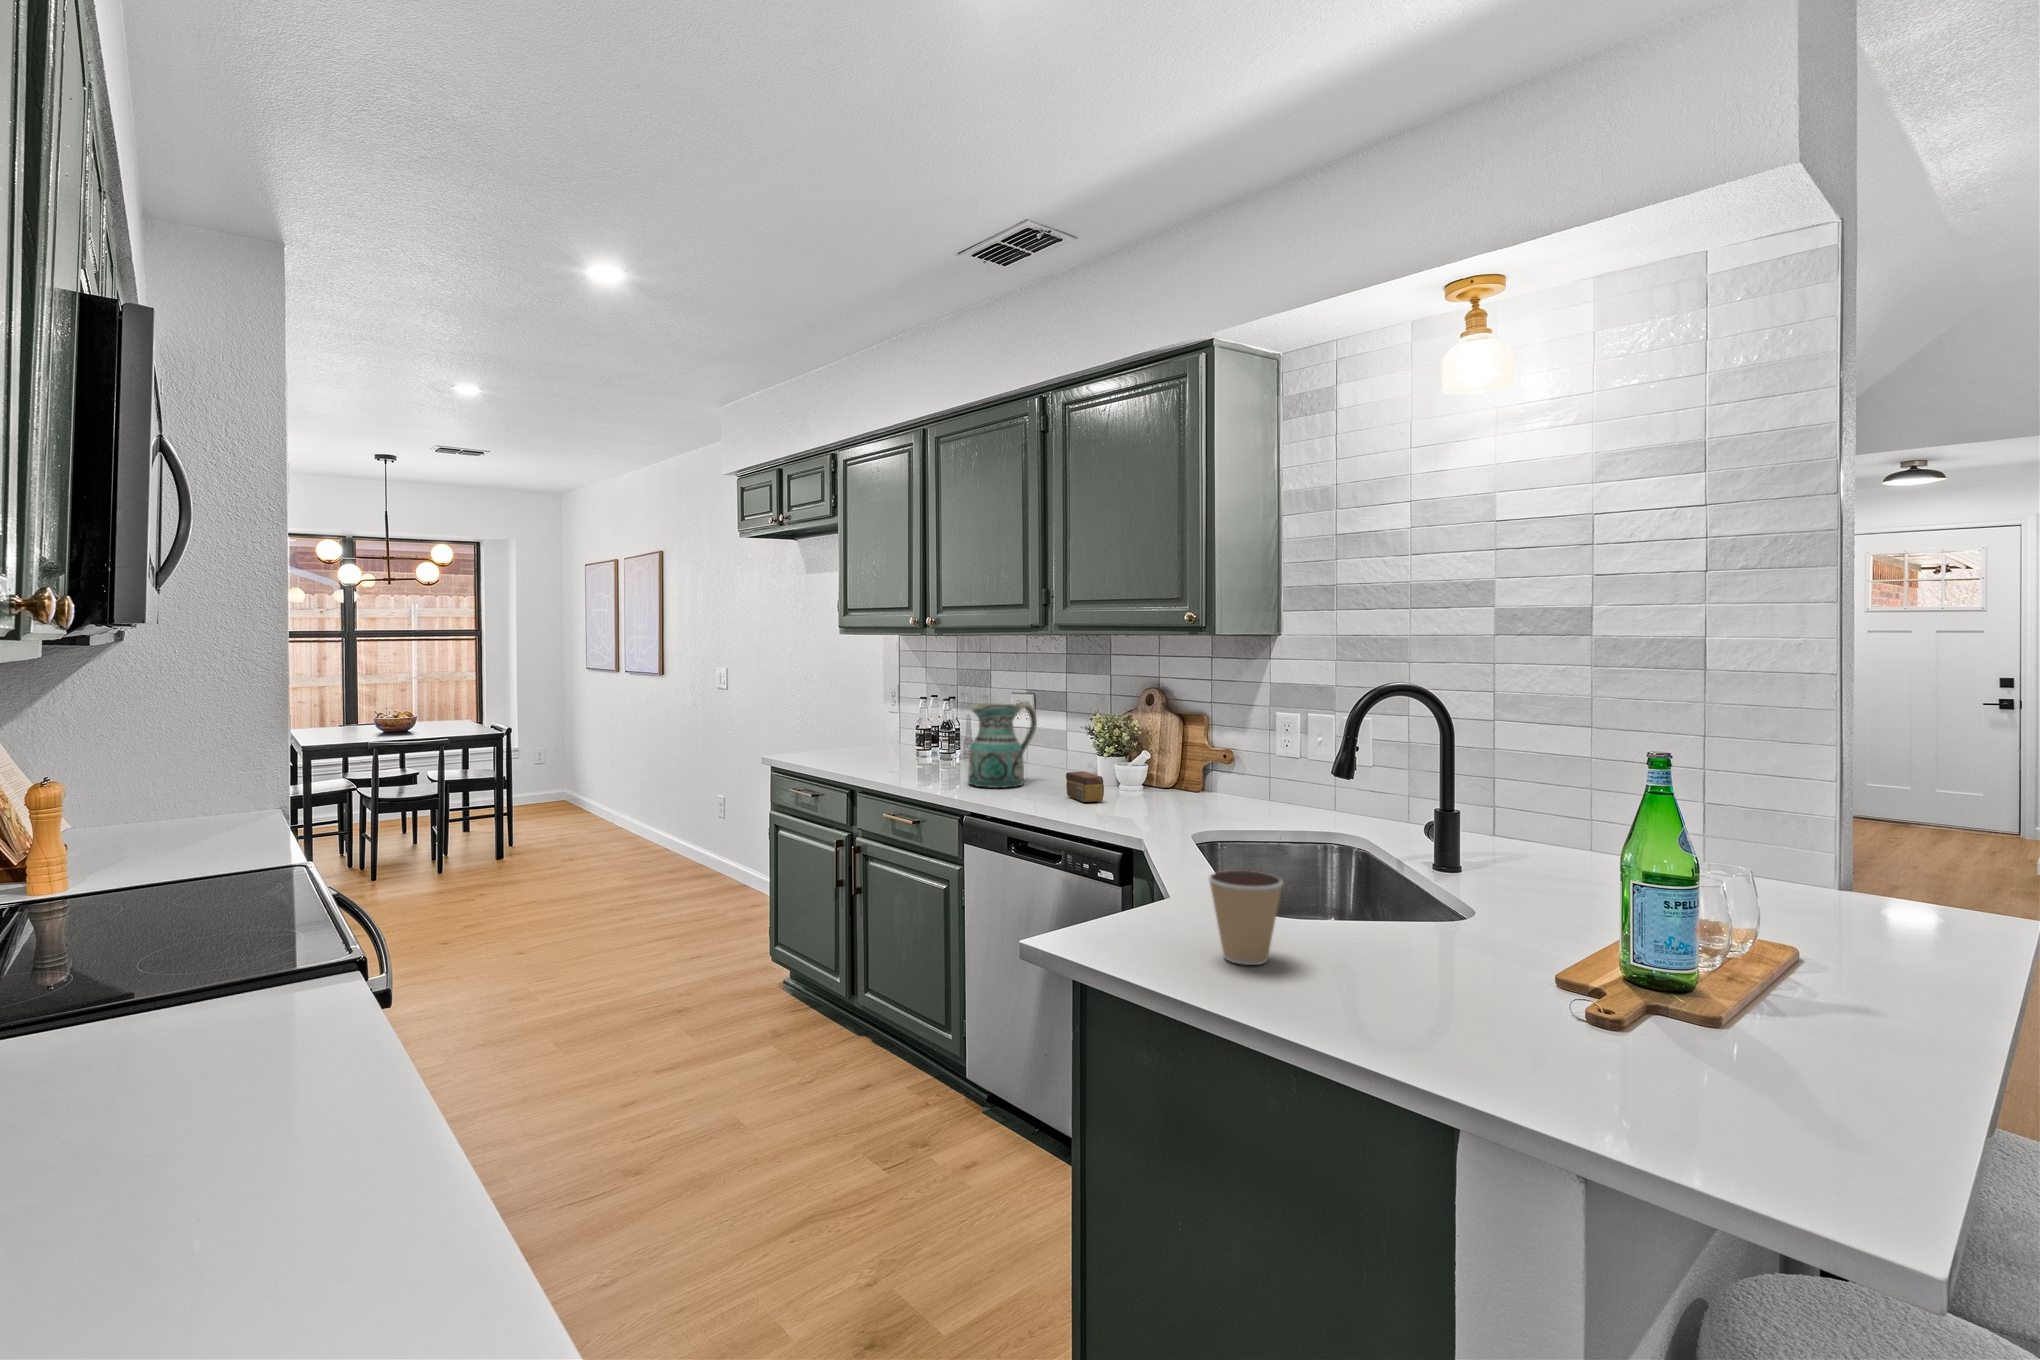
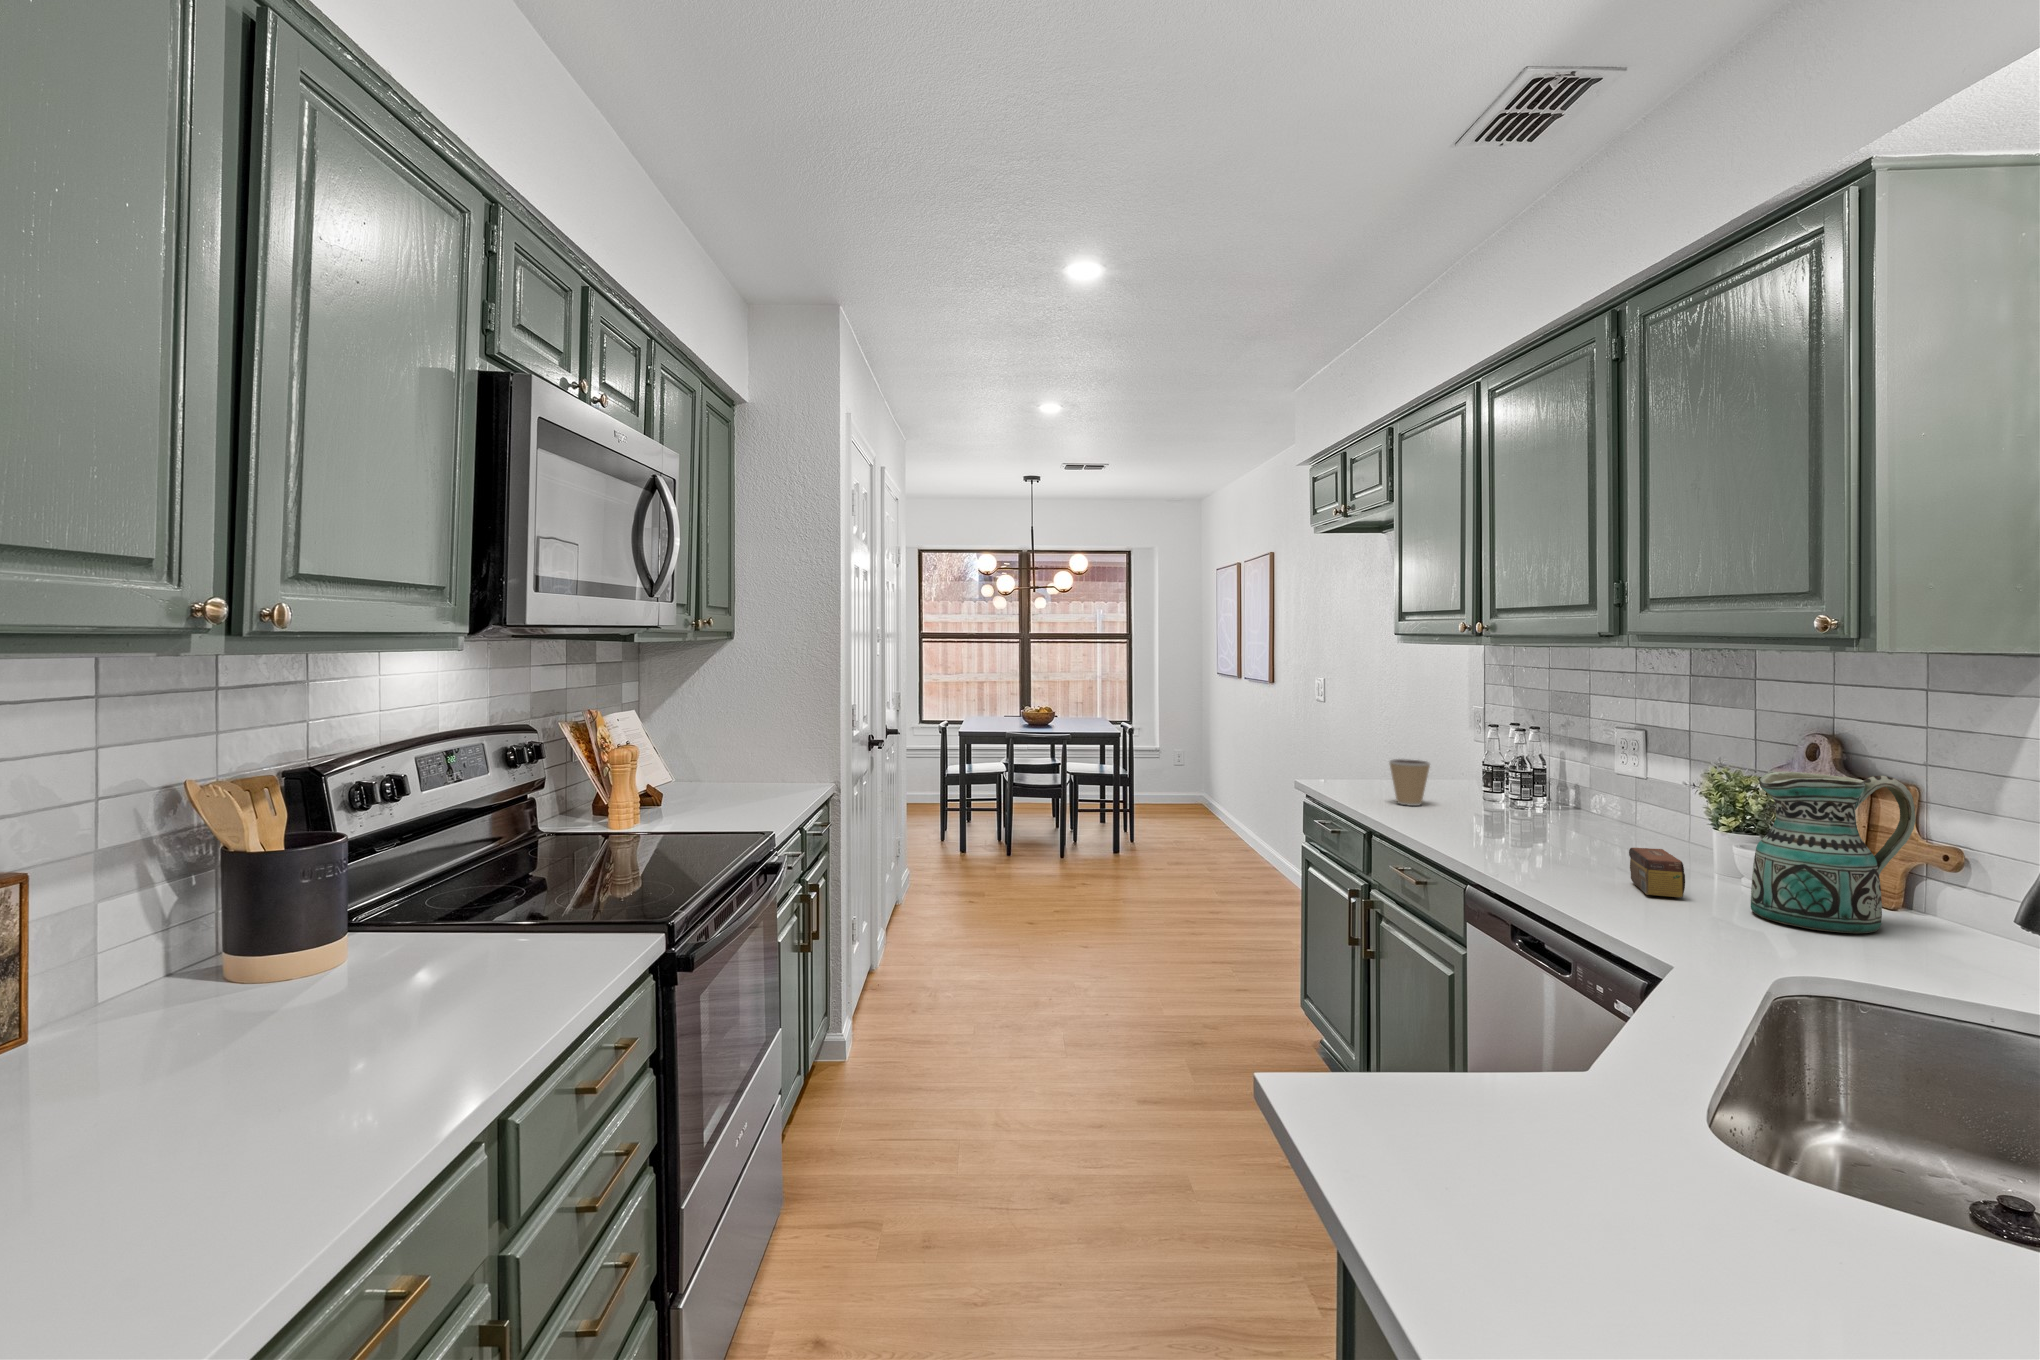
ceramic pitcher: present [968,702,1037,788] -> present [1751,772,1916,933]
coffee cup: present [1209,871,1283,965] -> present [1389,759,1430,806]

